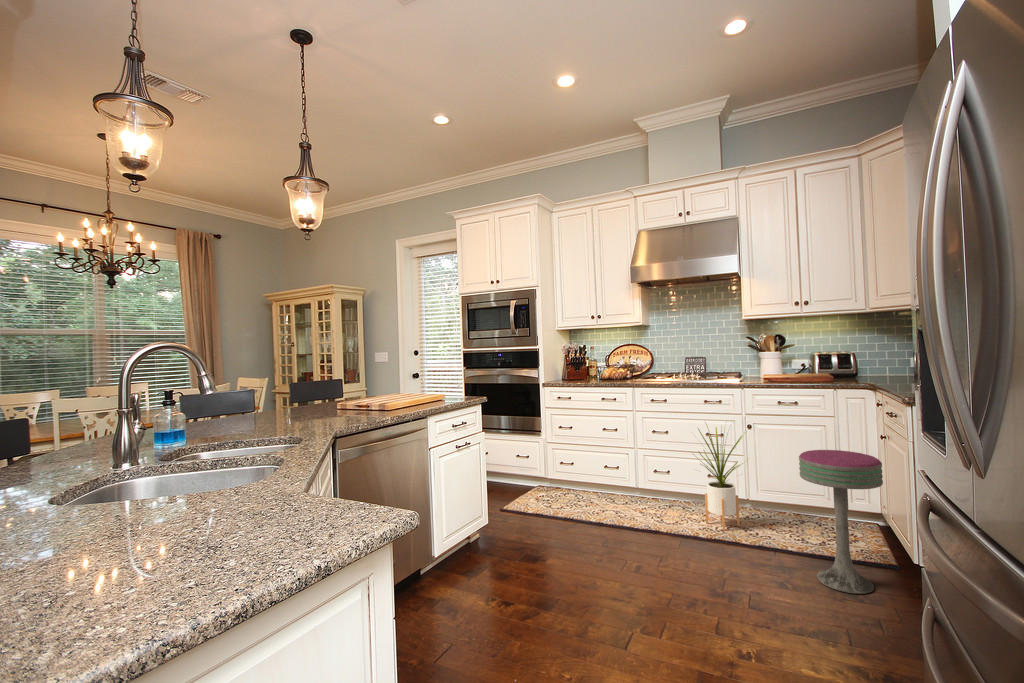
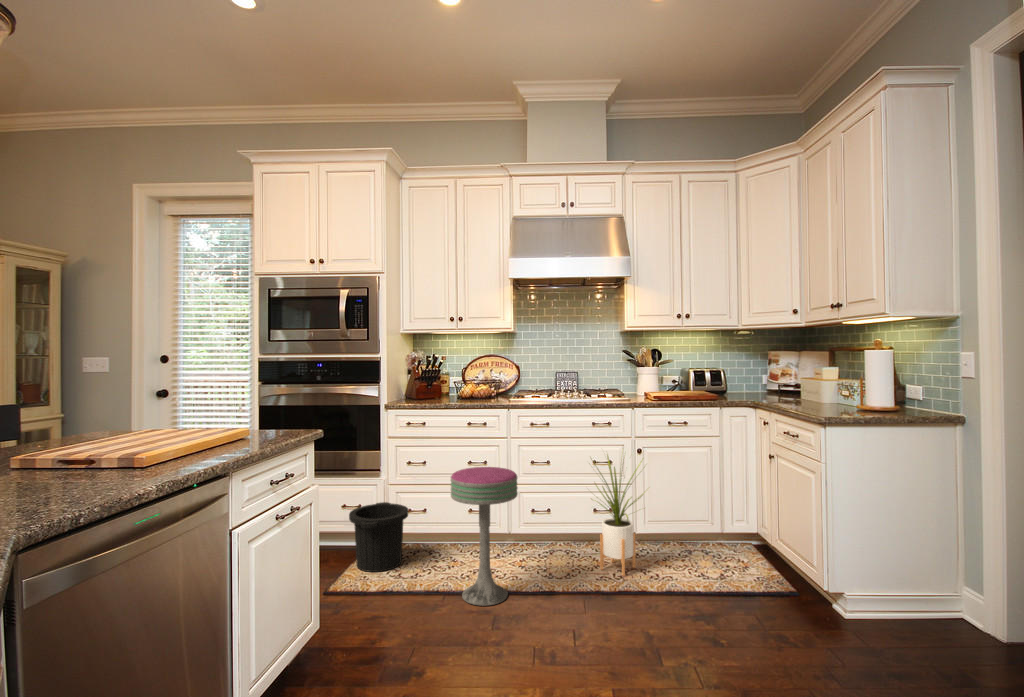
bar stool: present [799,450,883,594] -> present [451,467,518,606]
trash can: none [515,455,557,503] -> present [349,502,408,572]

